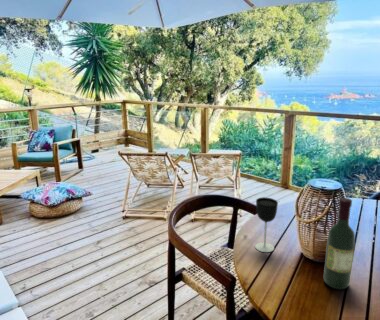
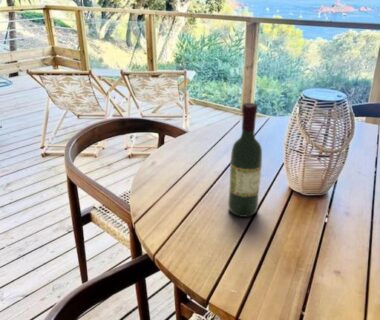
wine glass: present [255,197,278,252] -> none [157,111,183,180]

